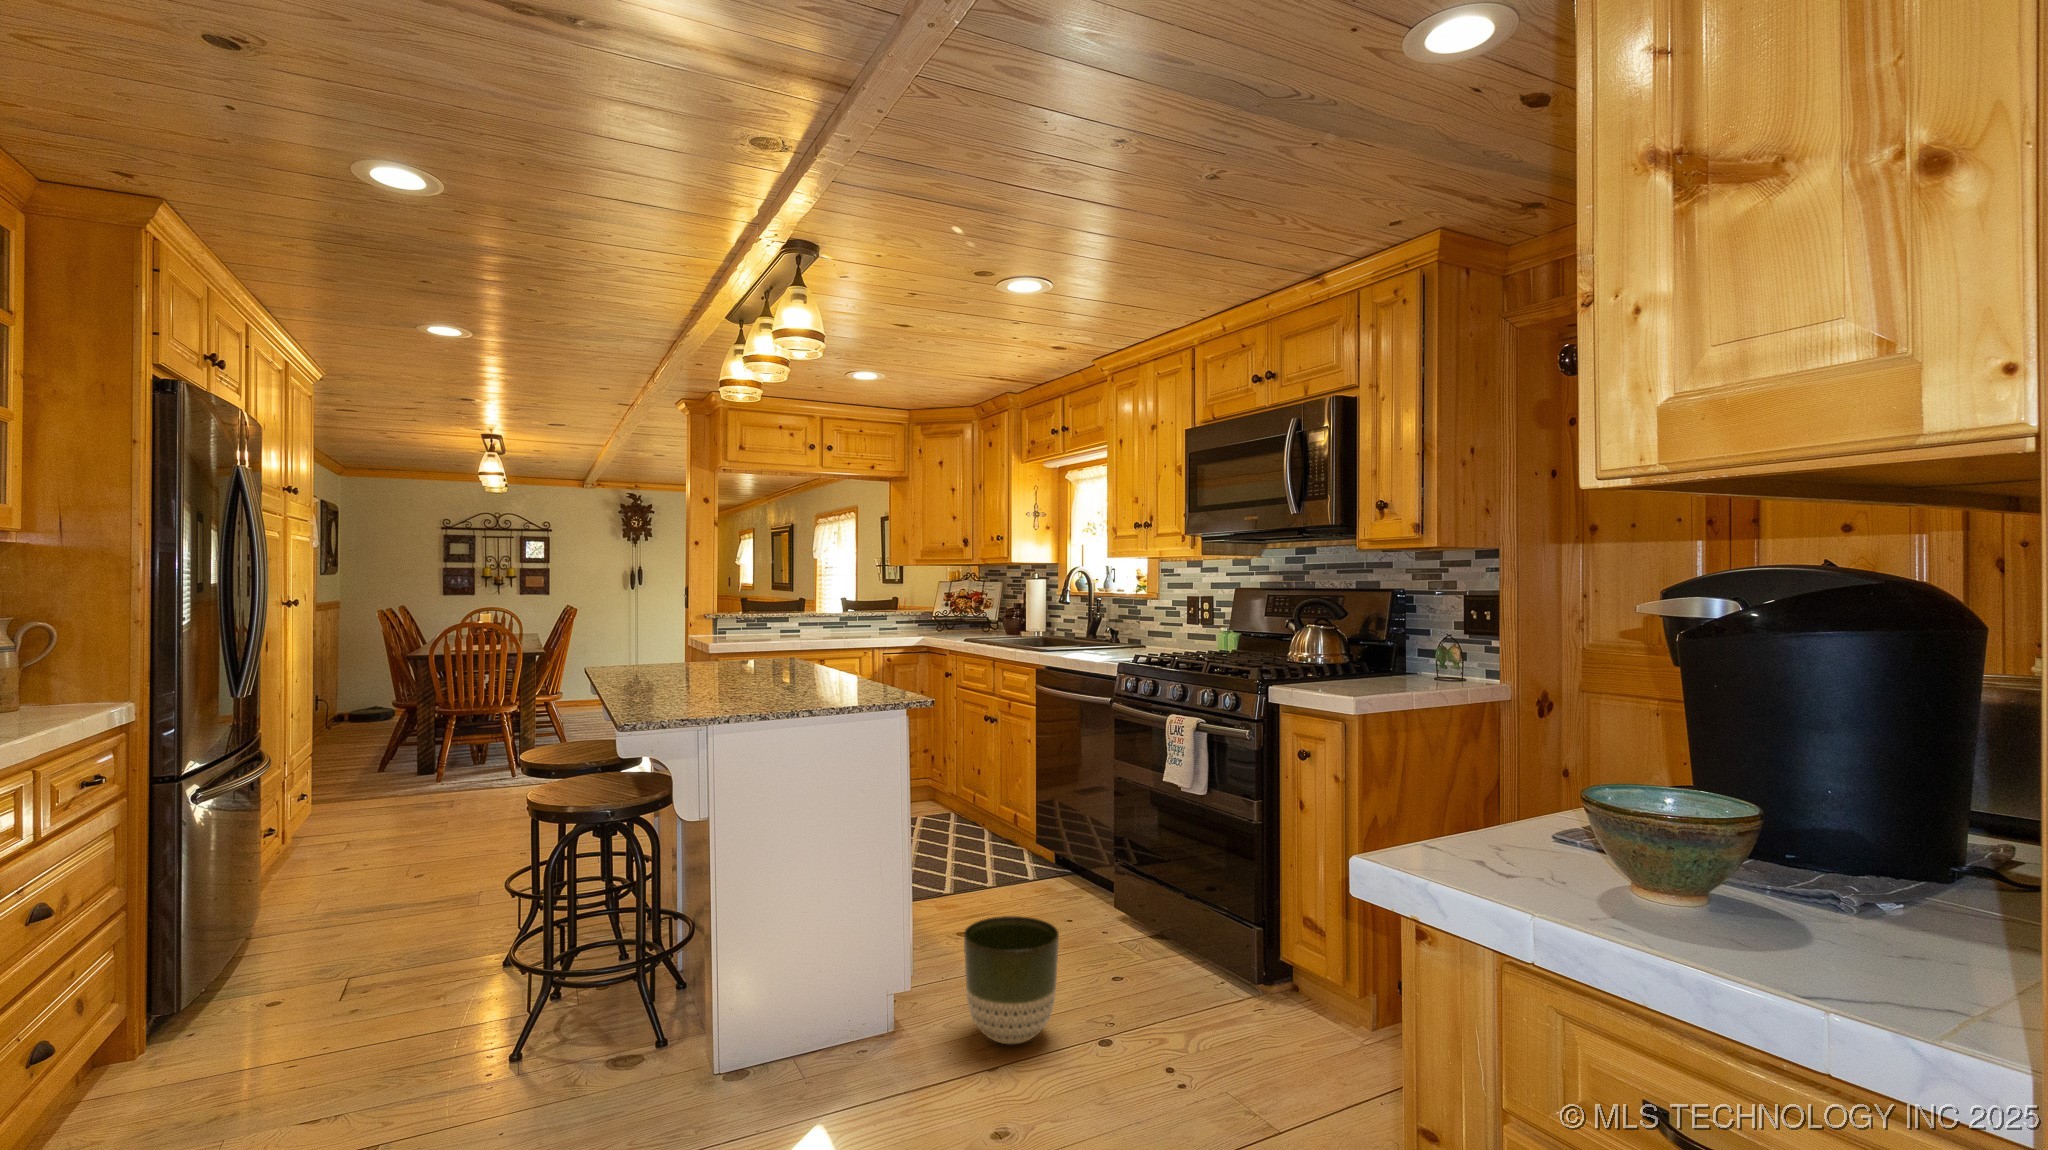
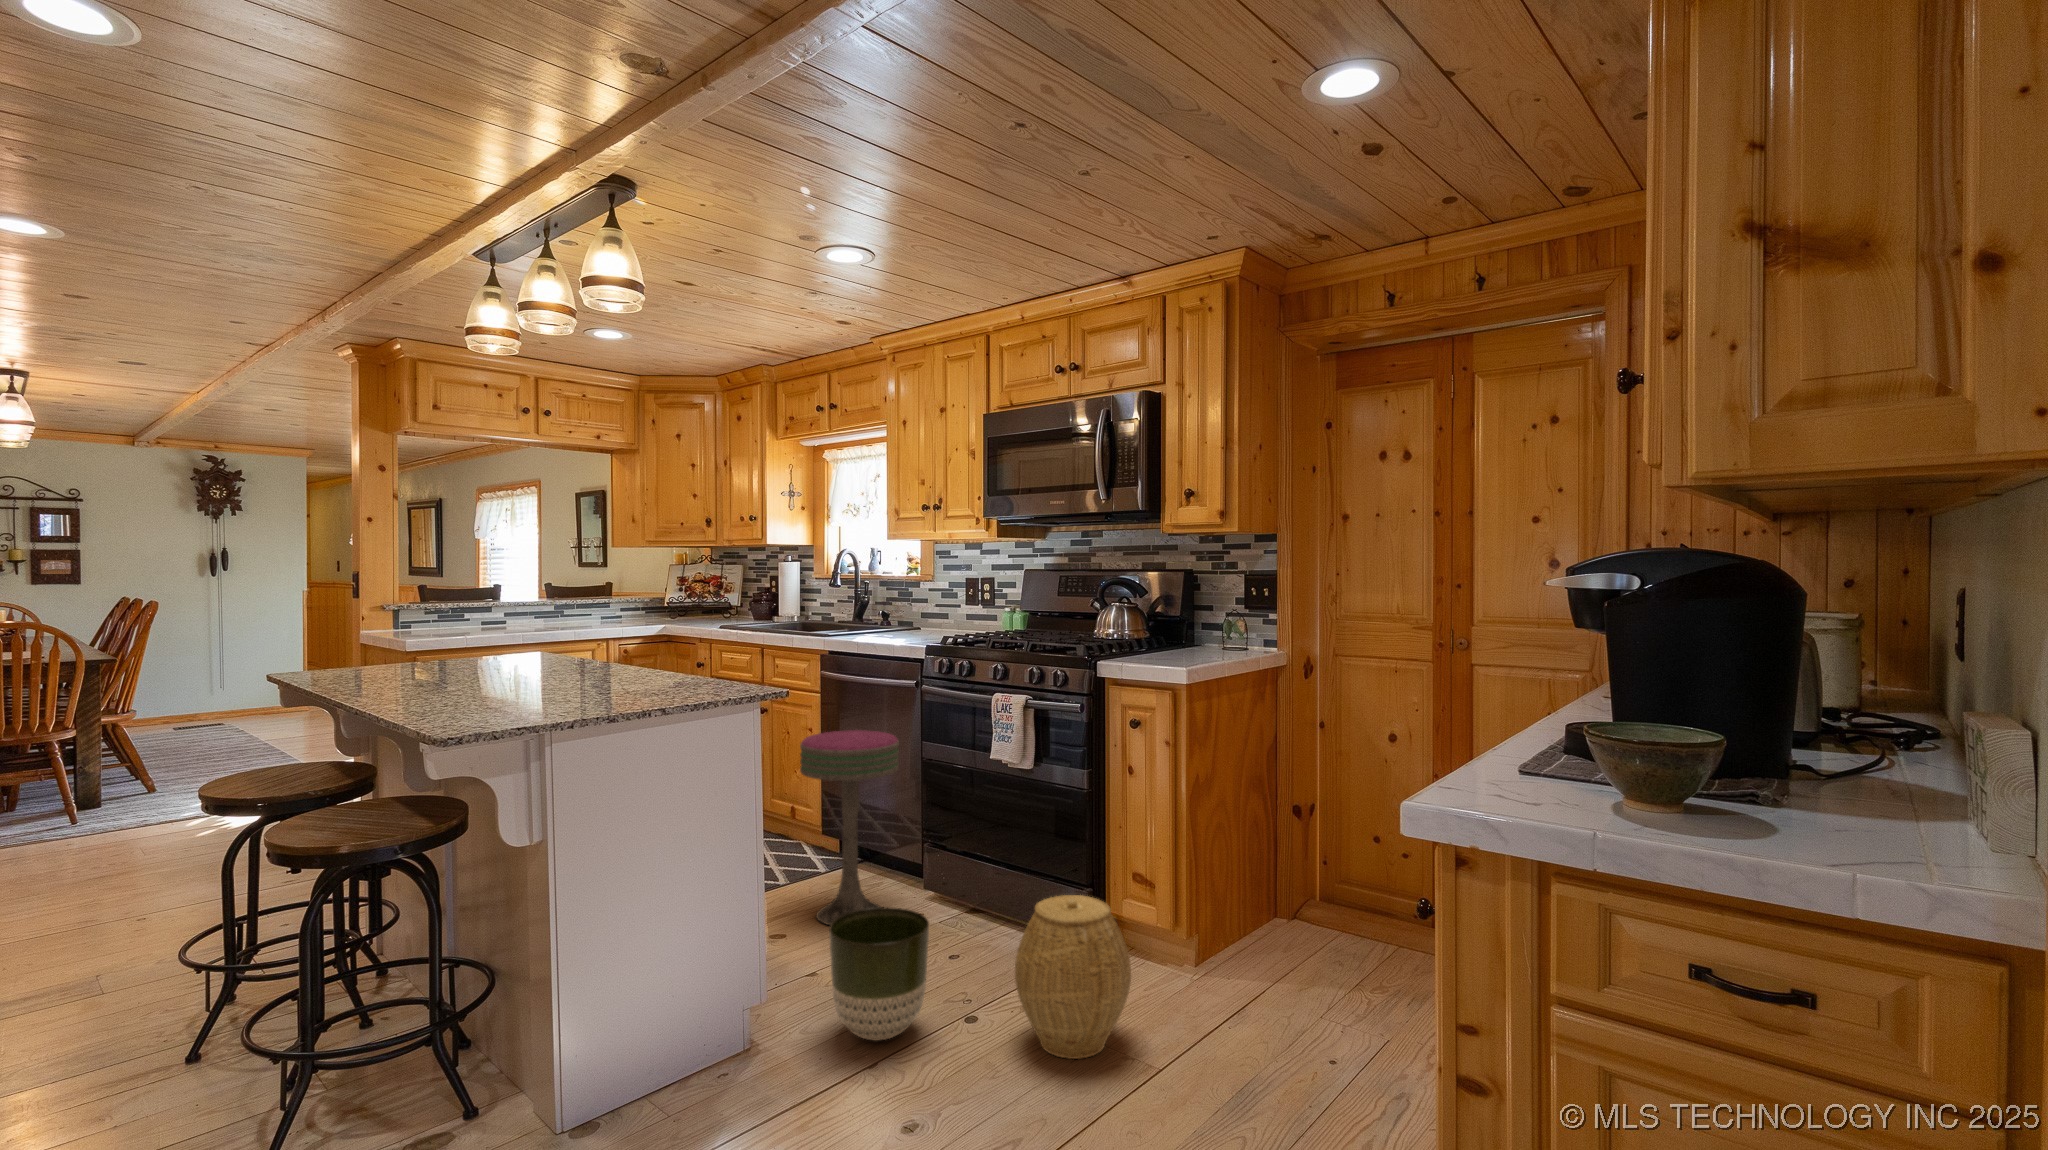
bar stool: none [991,744,1085,934] -> present [800,730,899,925]
woven basket: none [1133,927,1254,1099] -> present [1015,895,1131,1059]

